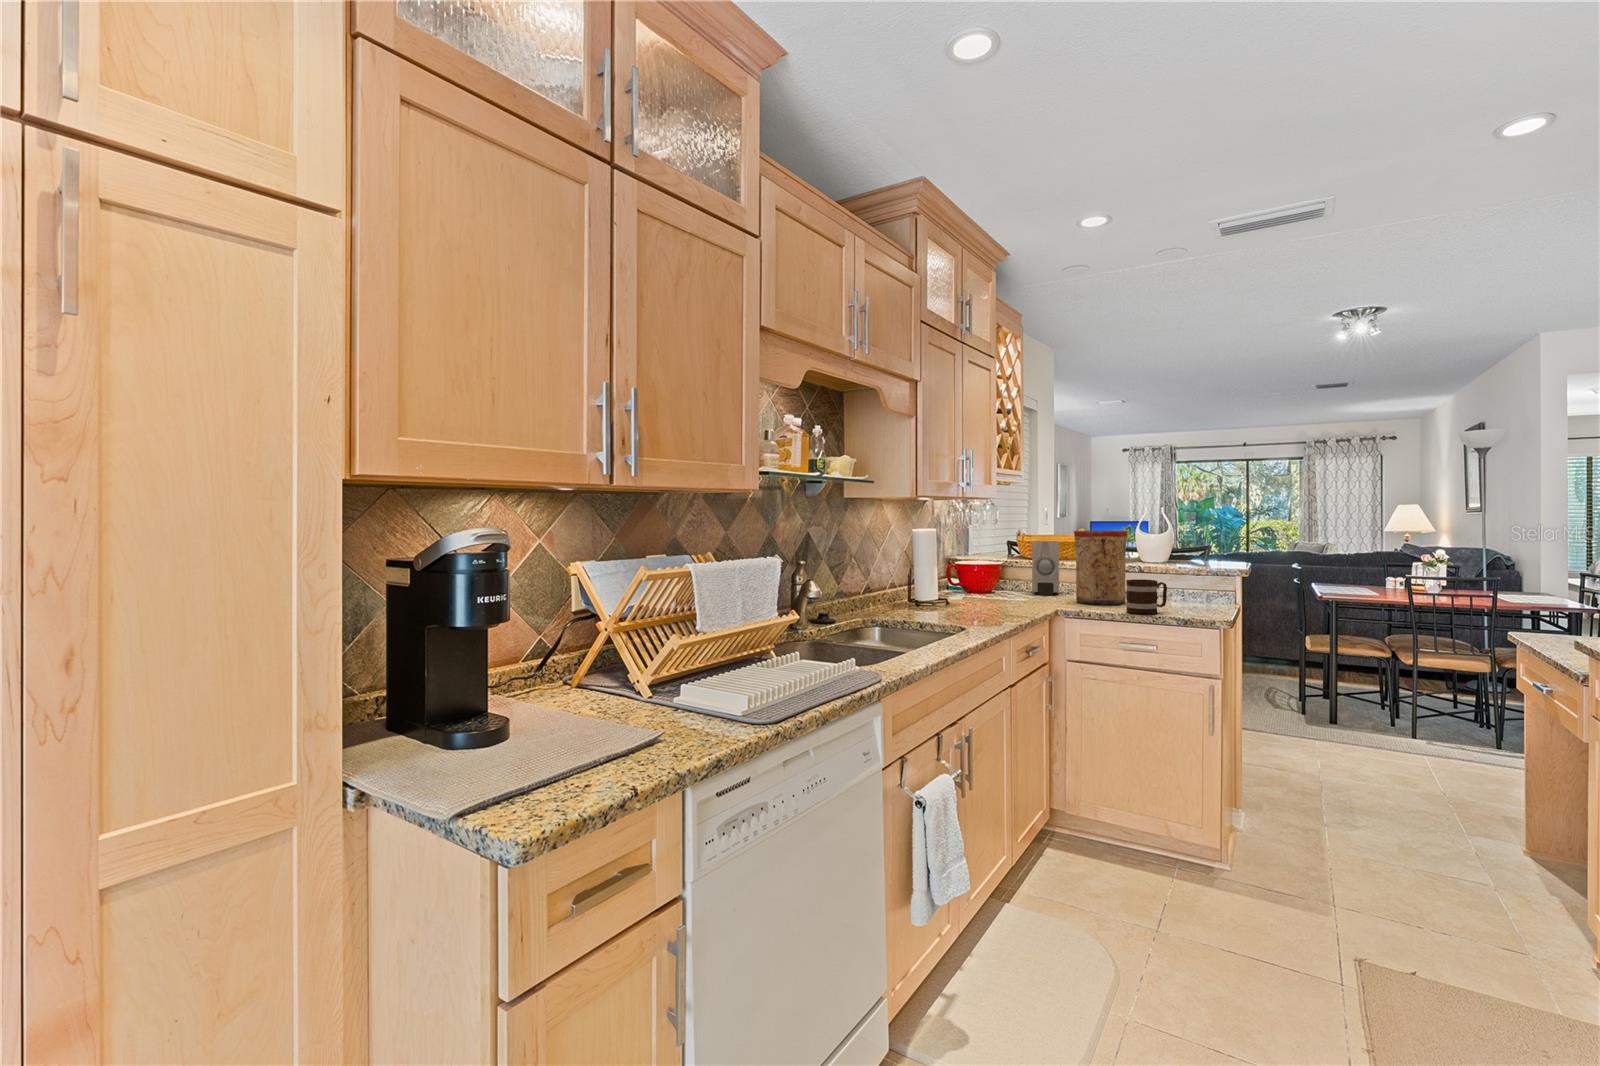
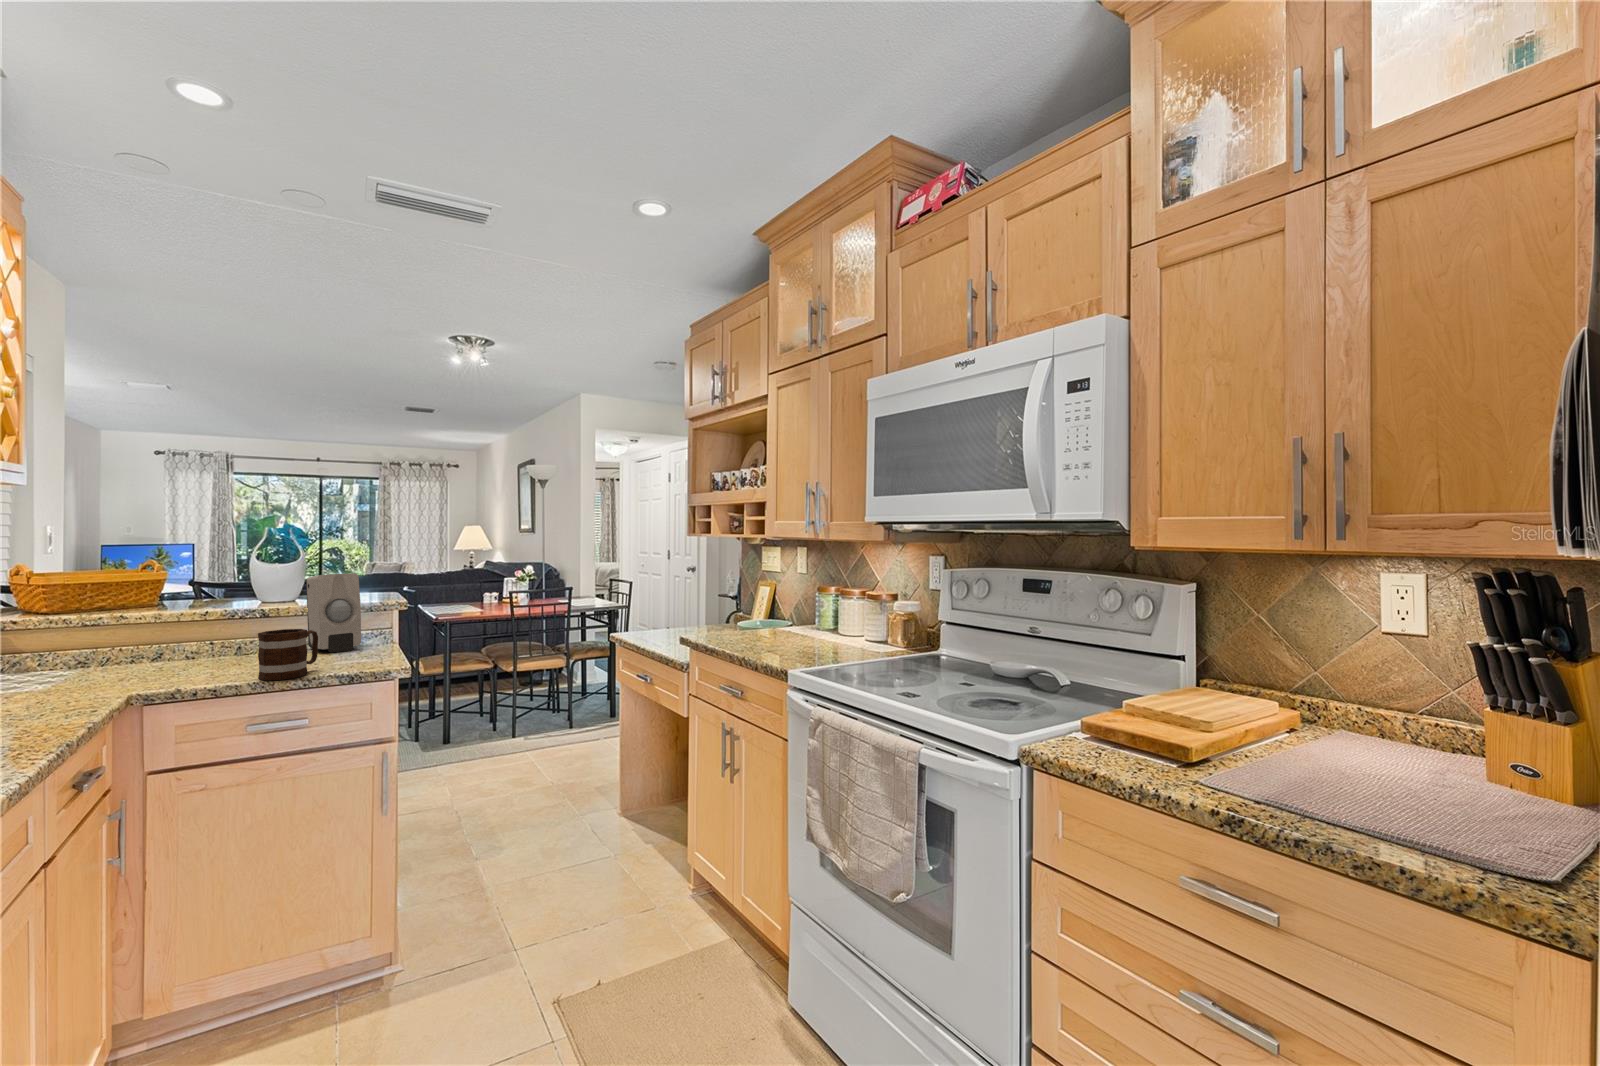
vase: present [1074,530,1127,605] -> none [153,562,245,675]
soap dispenser: present [1032,541,1059,595] -> present [306,573,361,652]

